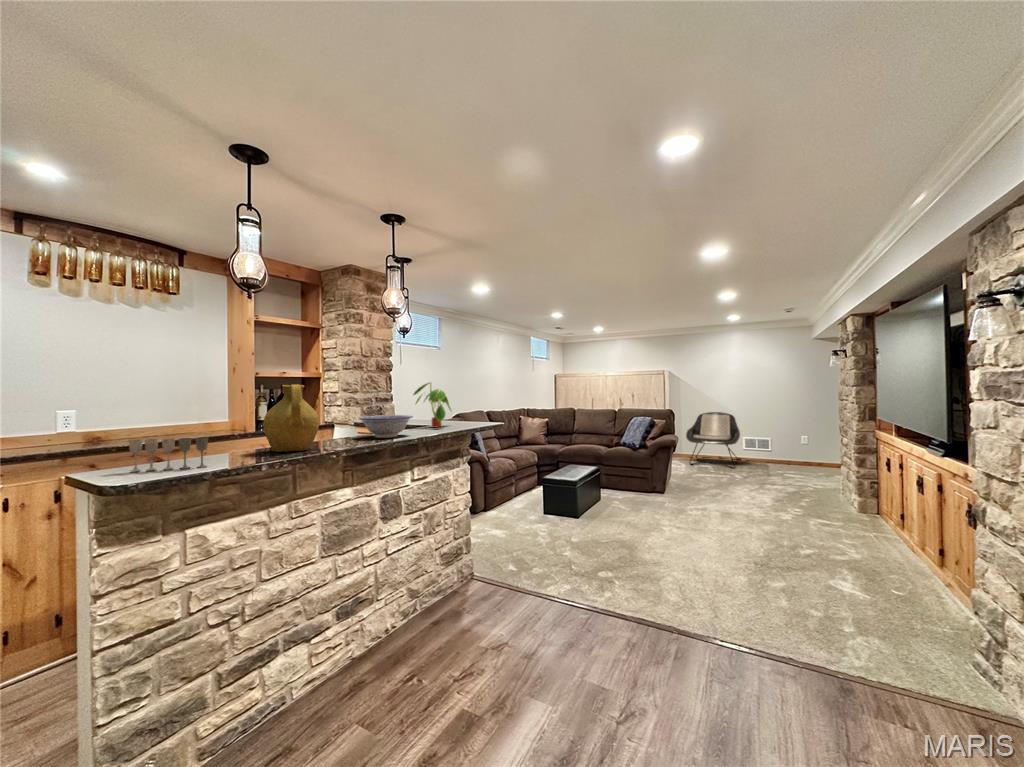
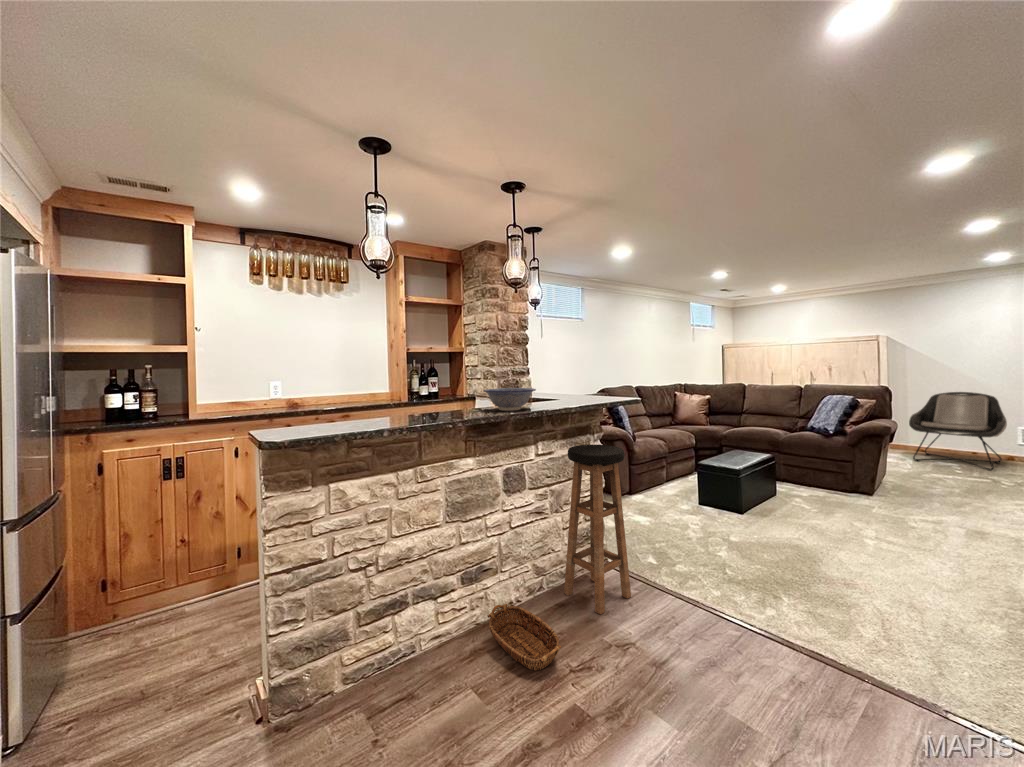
plant: present [413,383,451,428] -> none [541,353,584,402]
pitcher: present [263,384,319,452] -> none [393,356,441,420]
wine glass: present [129,437,208,471] -> none [285,404,341,431]
bar stool: none [438,466,499,625] -> present [564,444,631,615]
basket: none [351,630,463,707] -> present [488,604,561,671]

